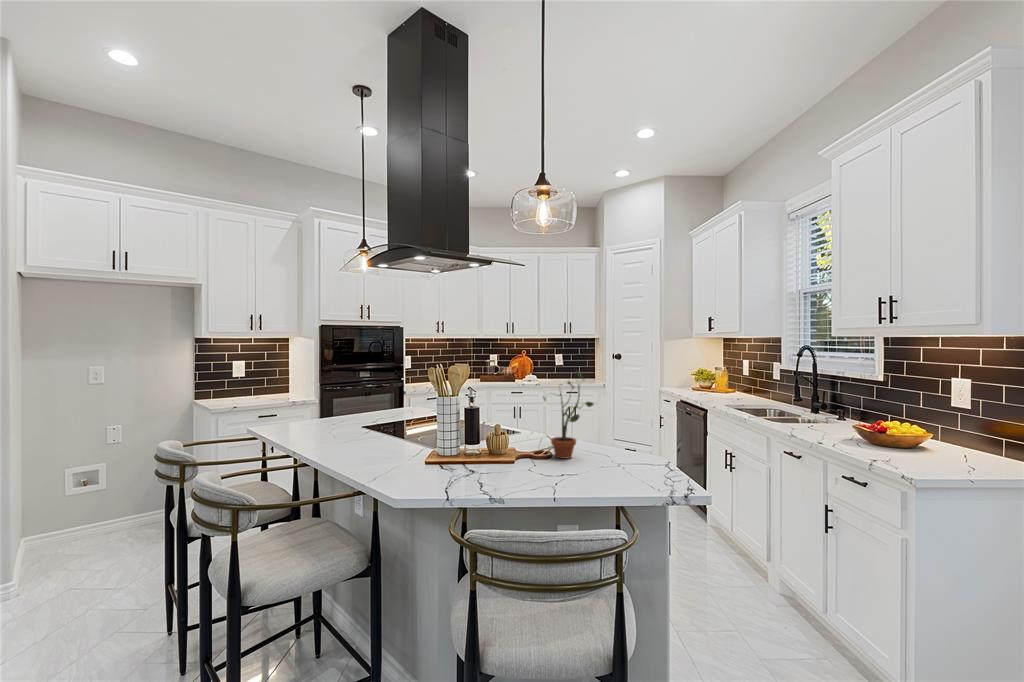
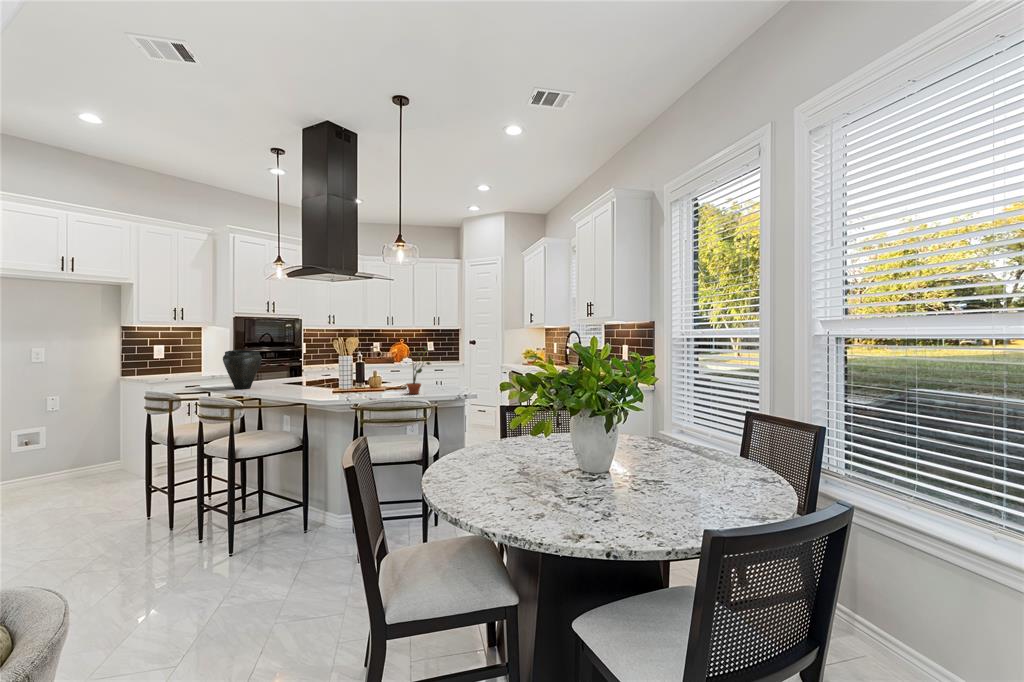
vase: none [280,373,334,432] -> present [223,350,262,389]

